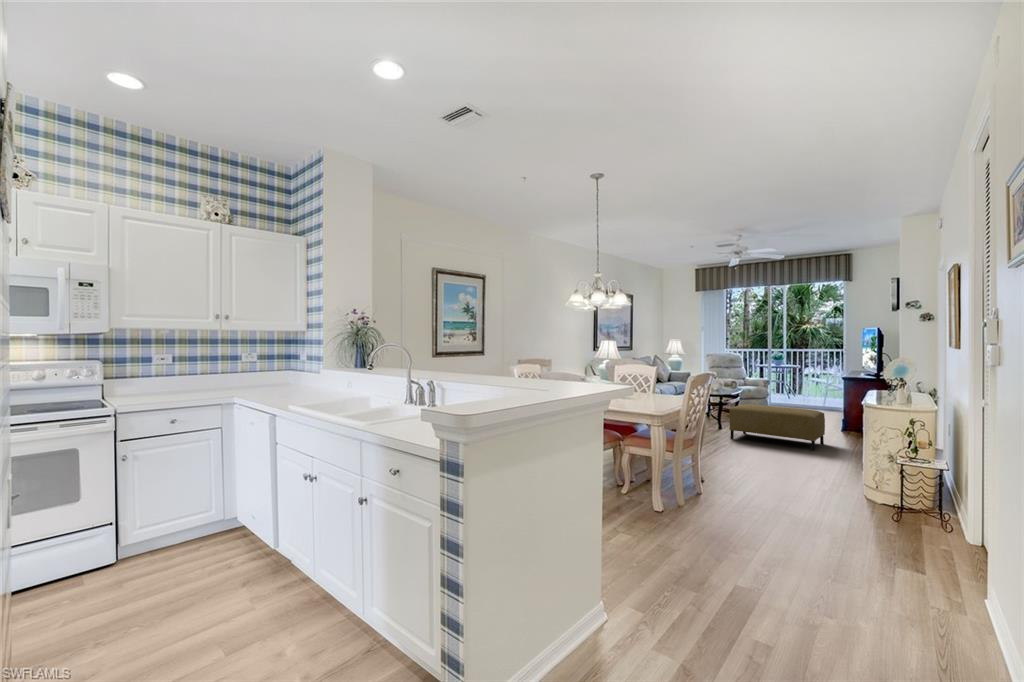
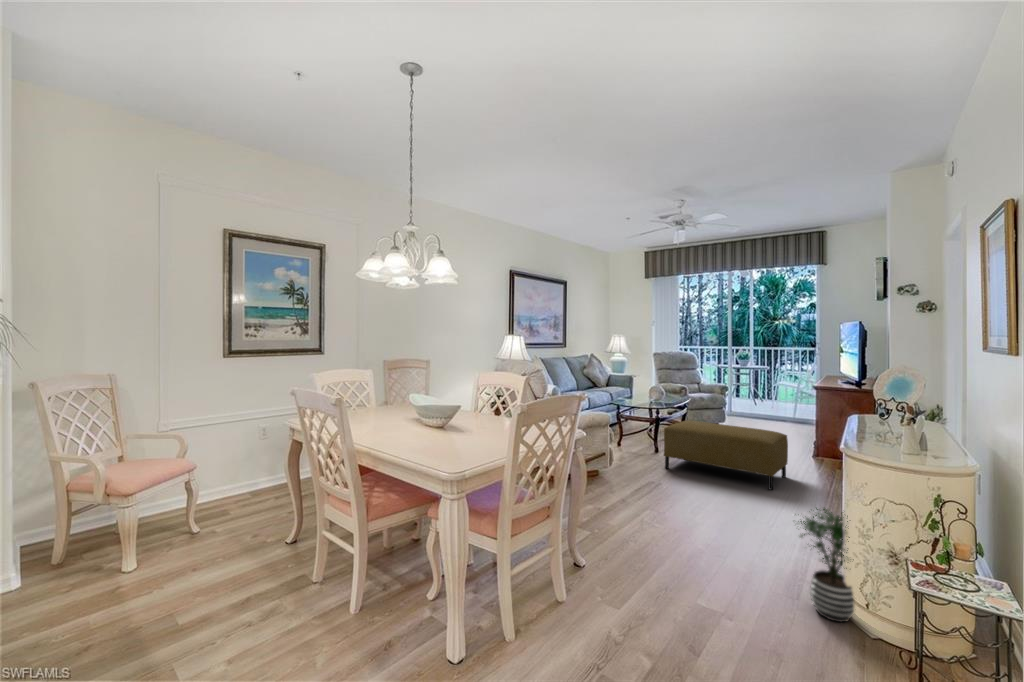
potted plant: none [834,441,889,507] -> present [798,508,854,622]

